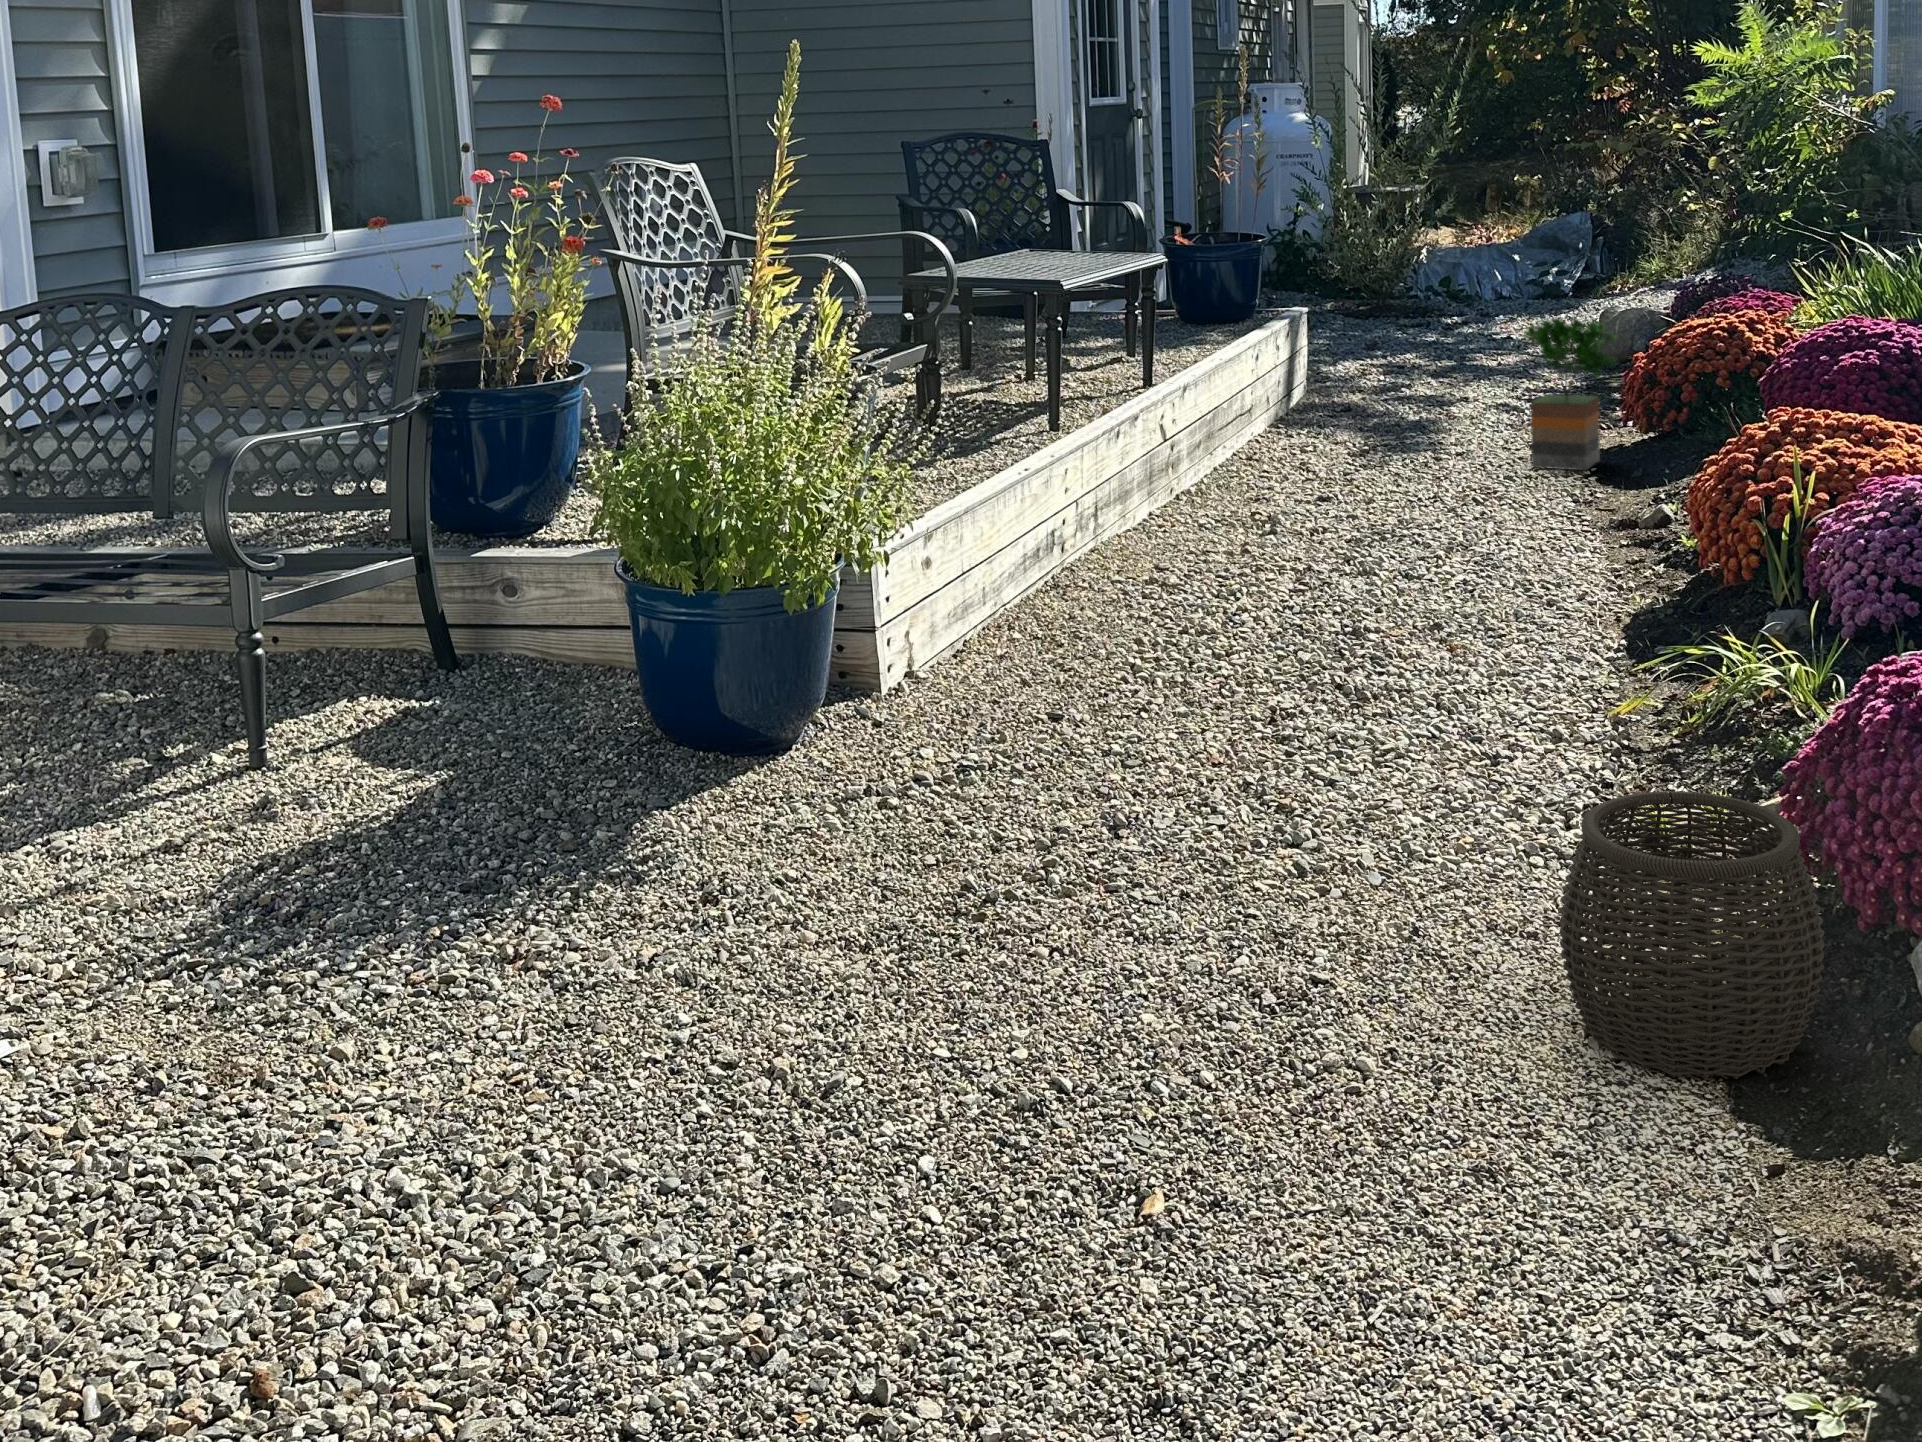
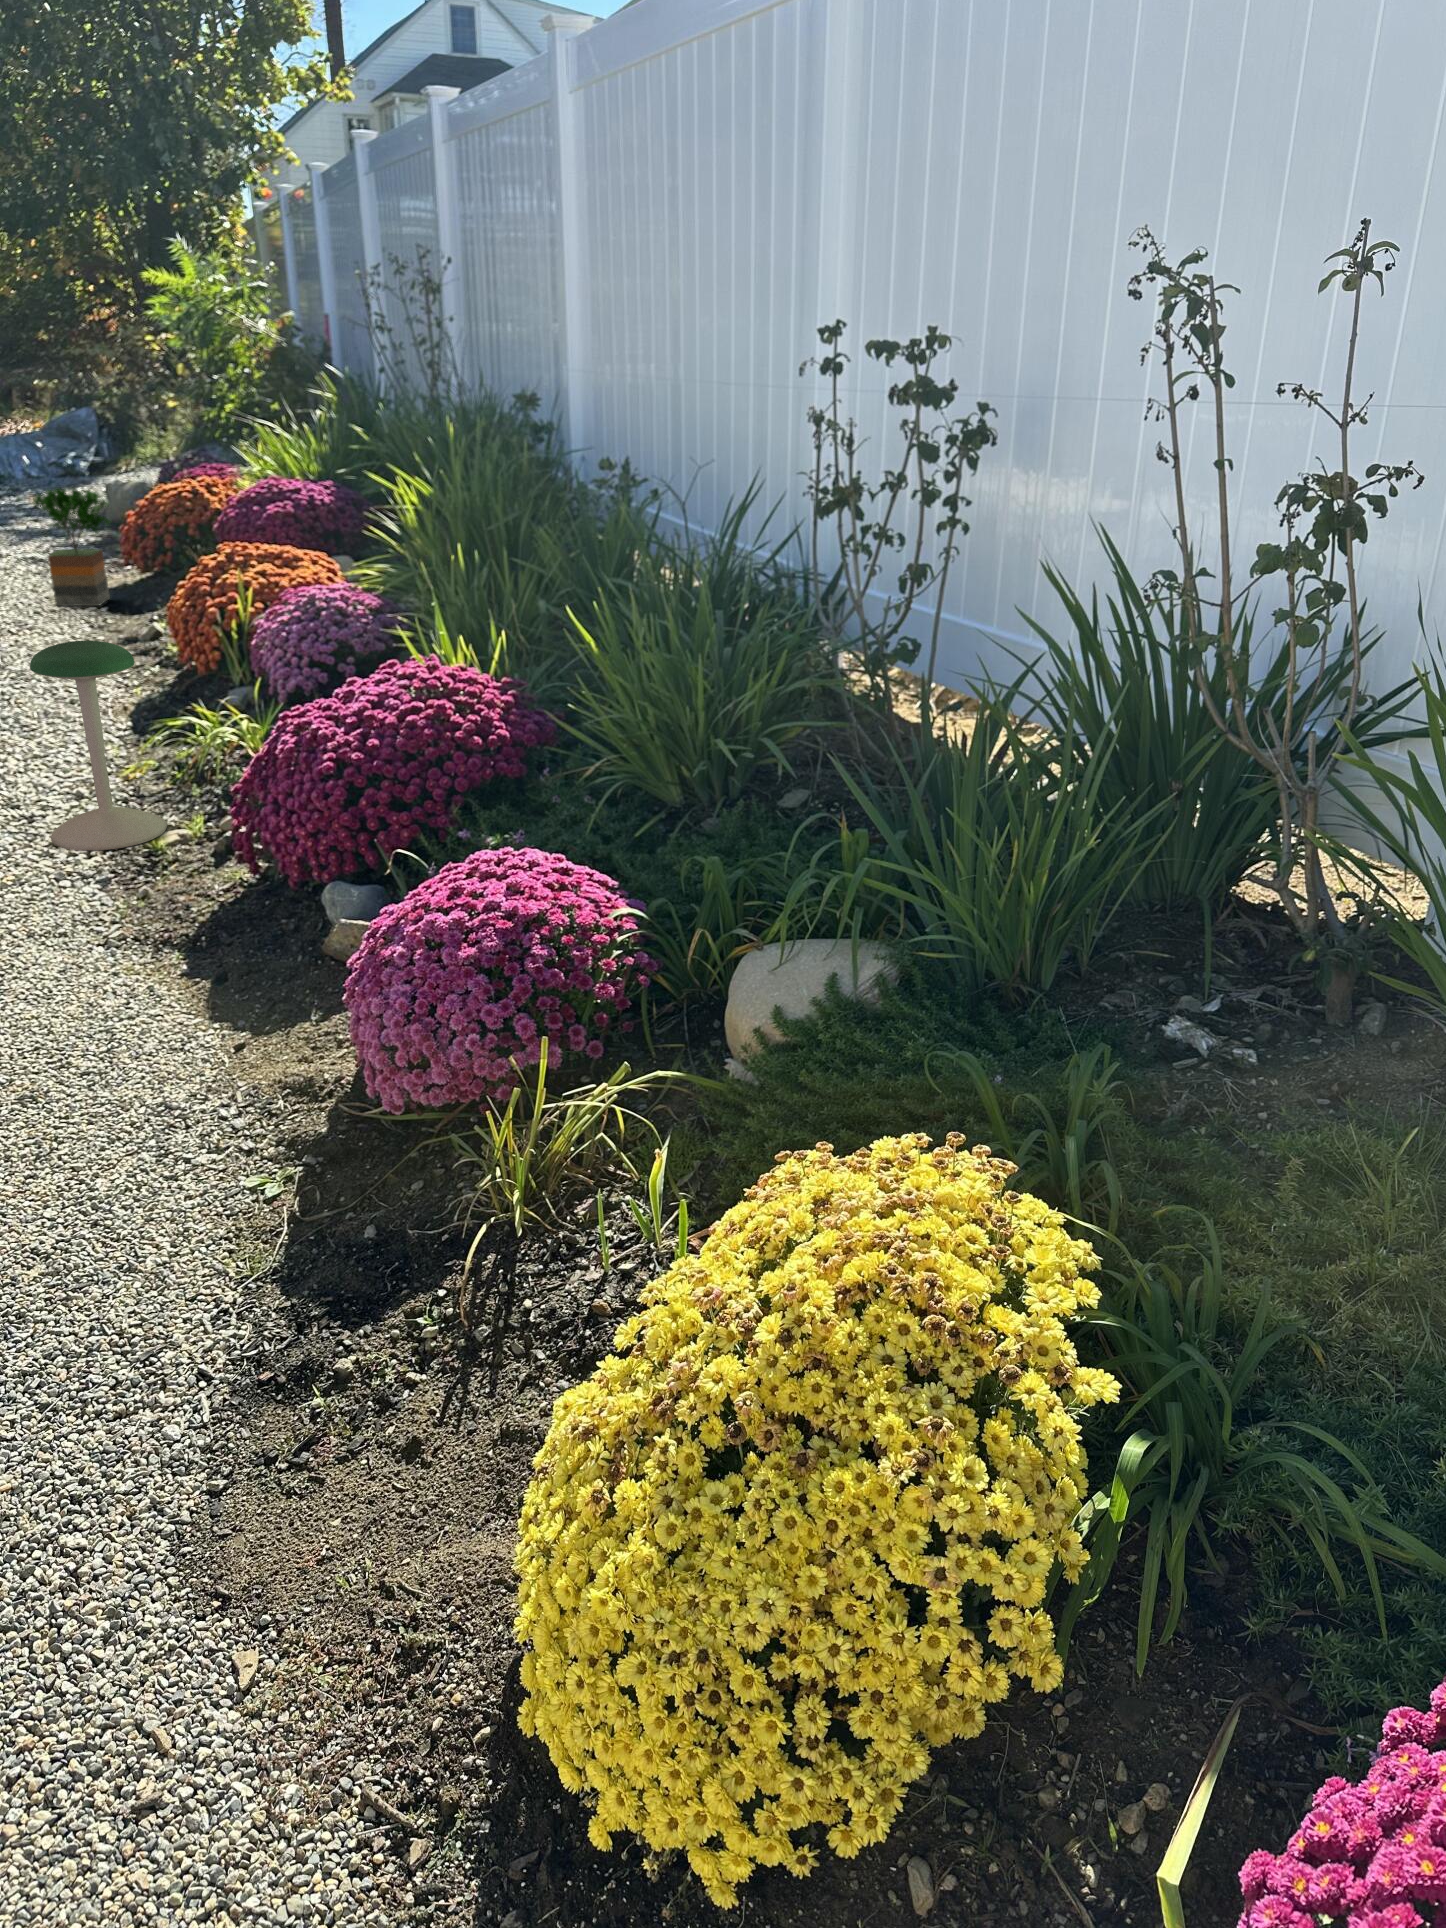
stool: none [1520,535,1673,823] -> present [30,640,167,851]
woven basket: present [1559,791,1825,1080] -> none [71,813,264,1005]

